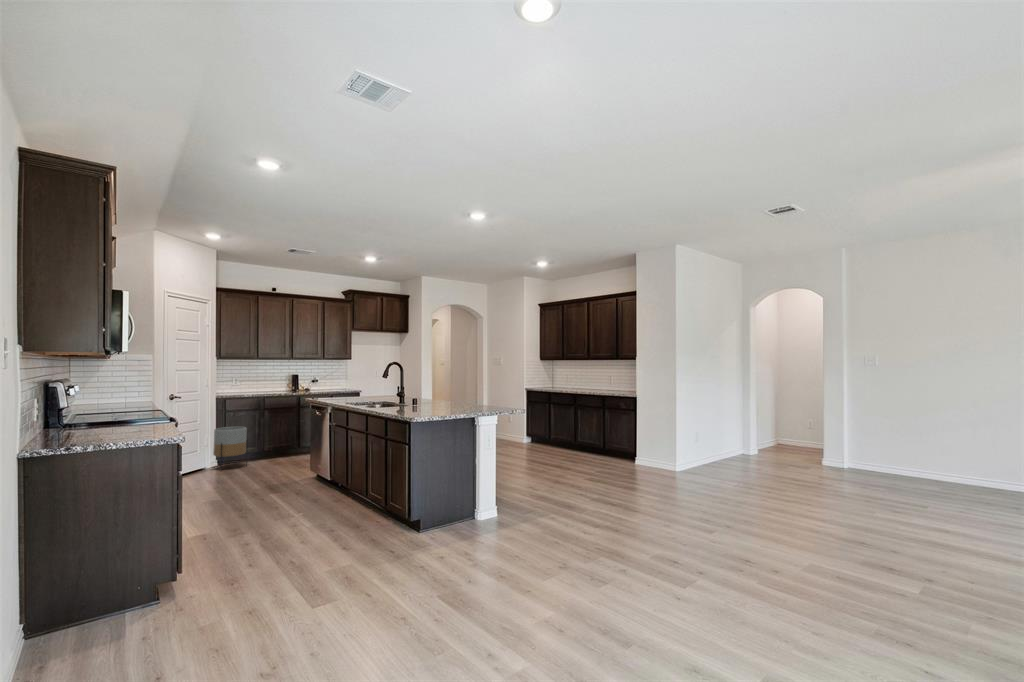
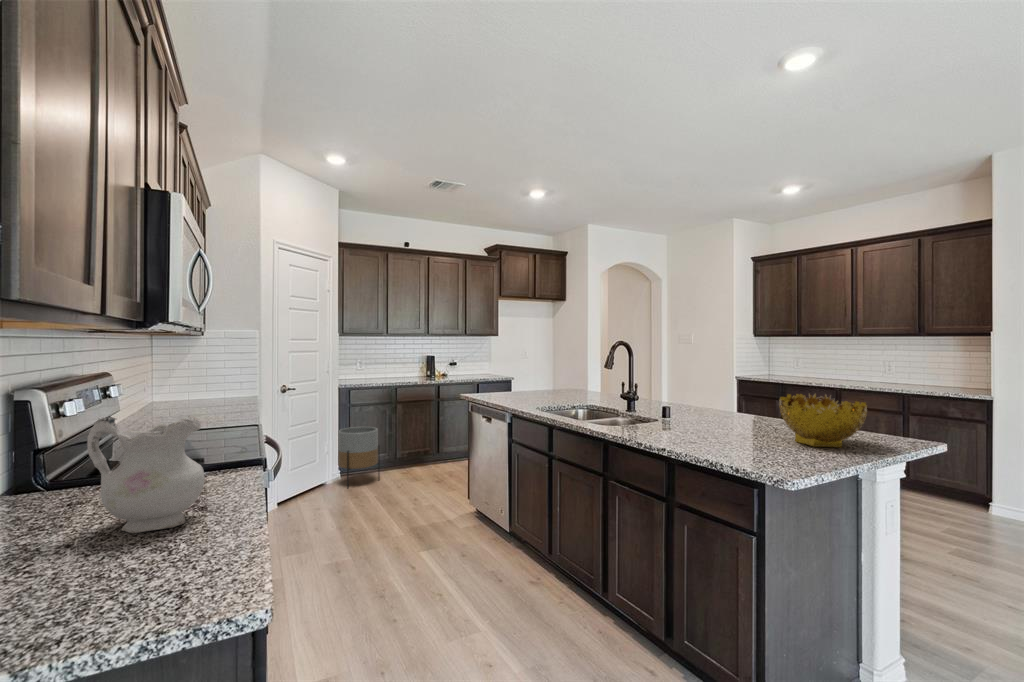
decorative bowl: none [450,386,486,410] -> present [779,394,867,447]
ceramic pitcher: none [104,387,151,431] -> present [87,416,204,533]

